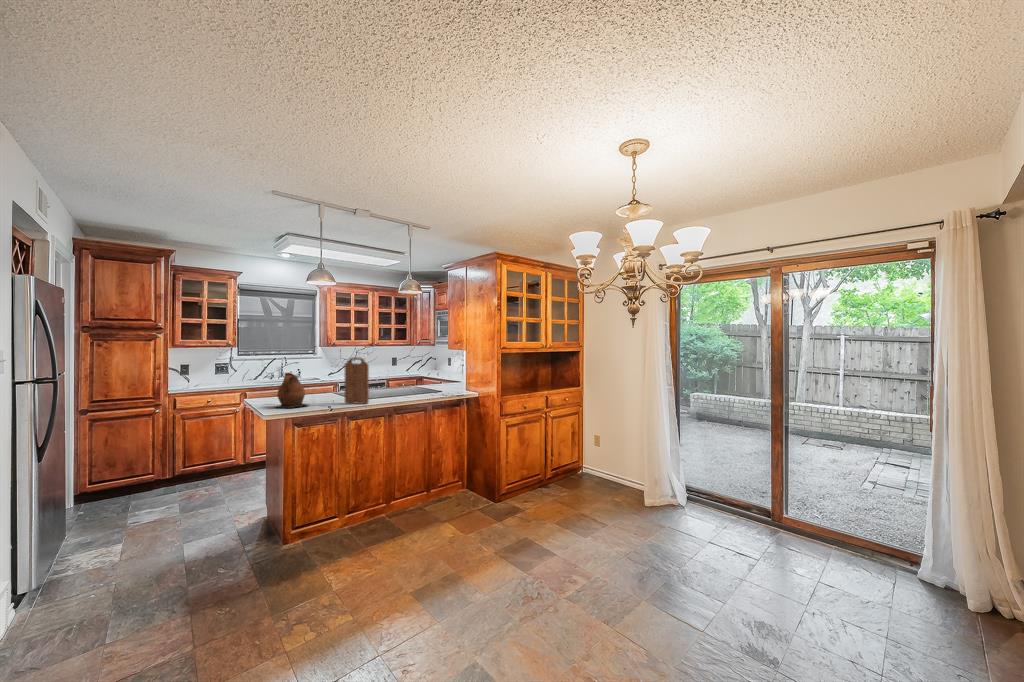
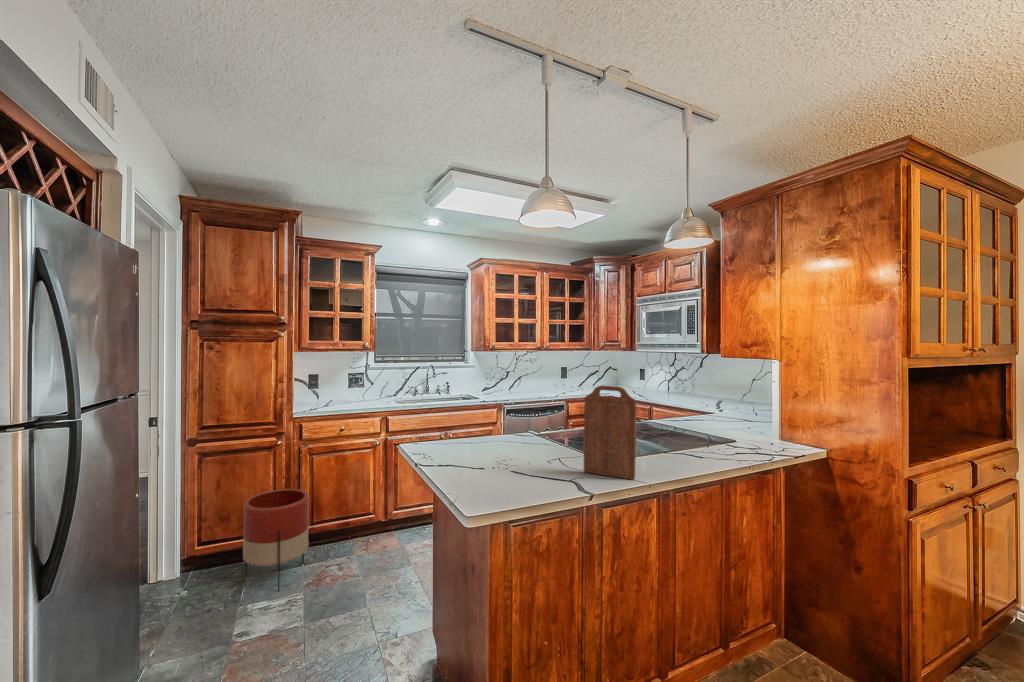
ceramic pitcher: present [276,373,308,408] -> none [466,415,529,487]
planter: none [129,442,181,505] -> present [243,489,309,591]

